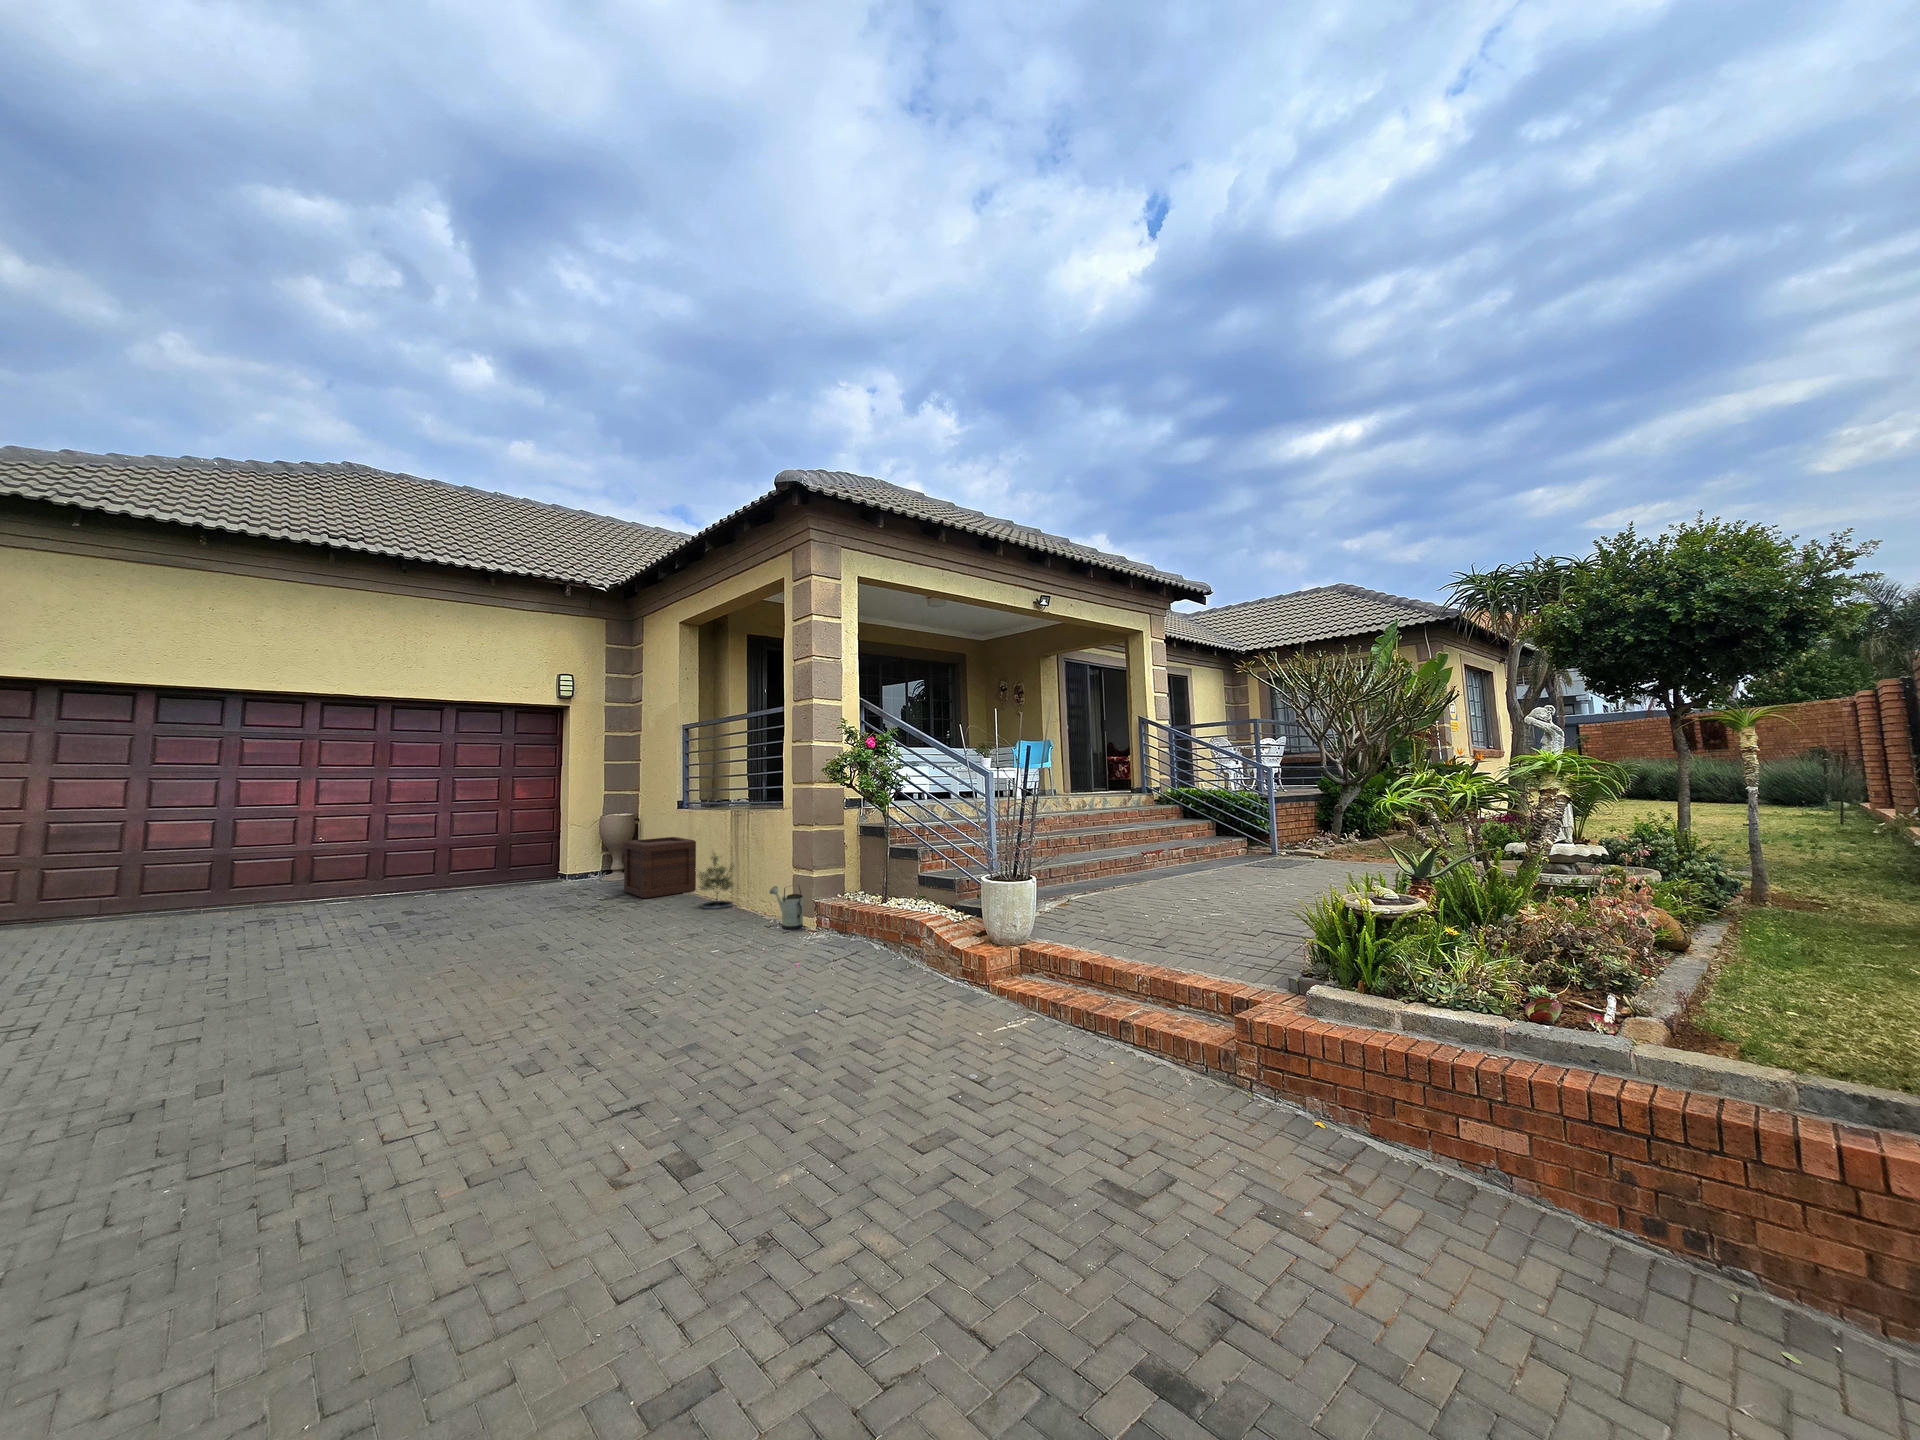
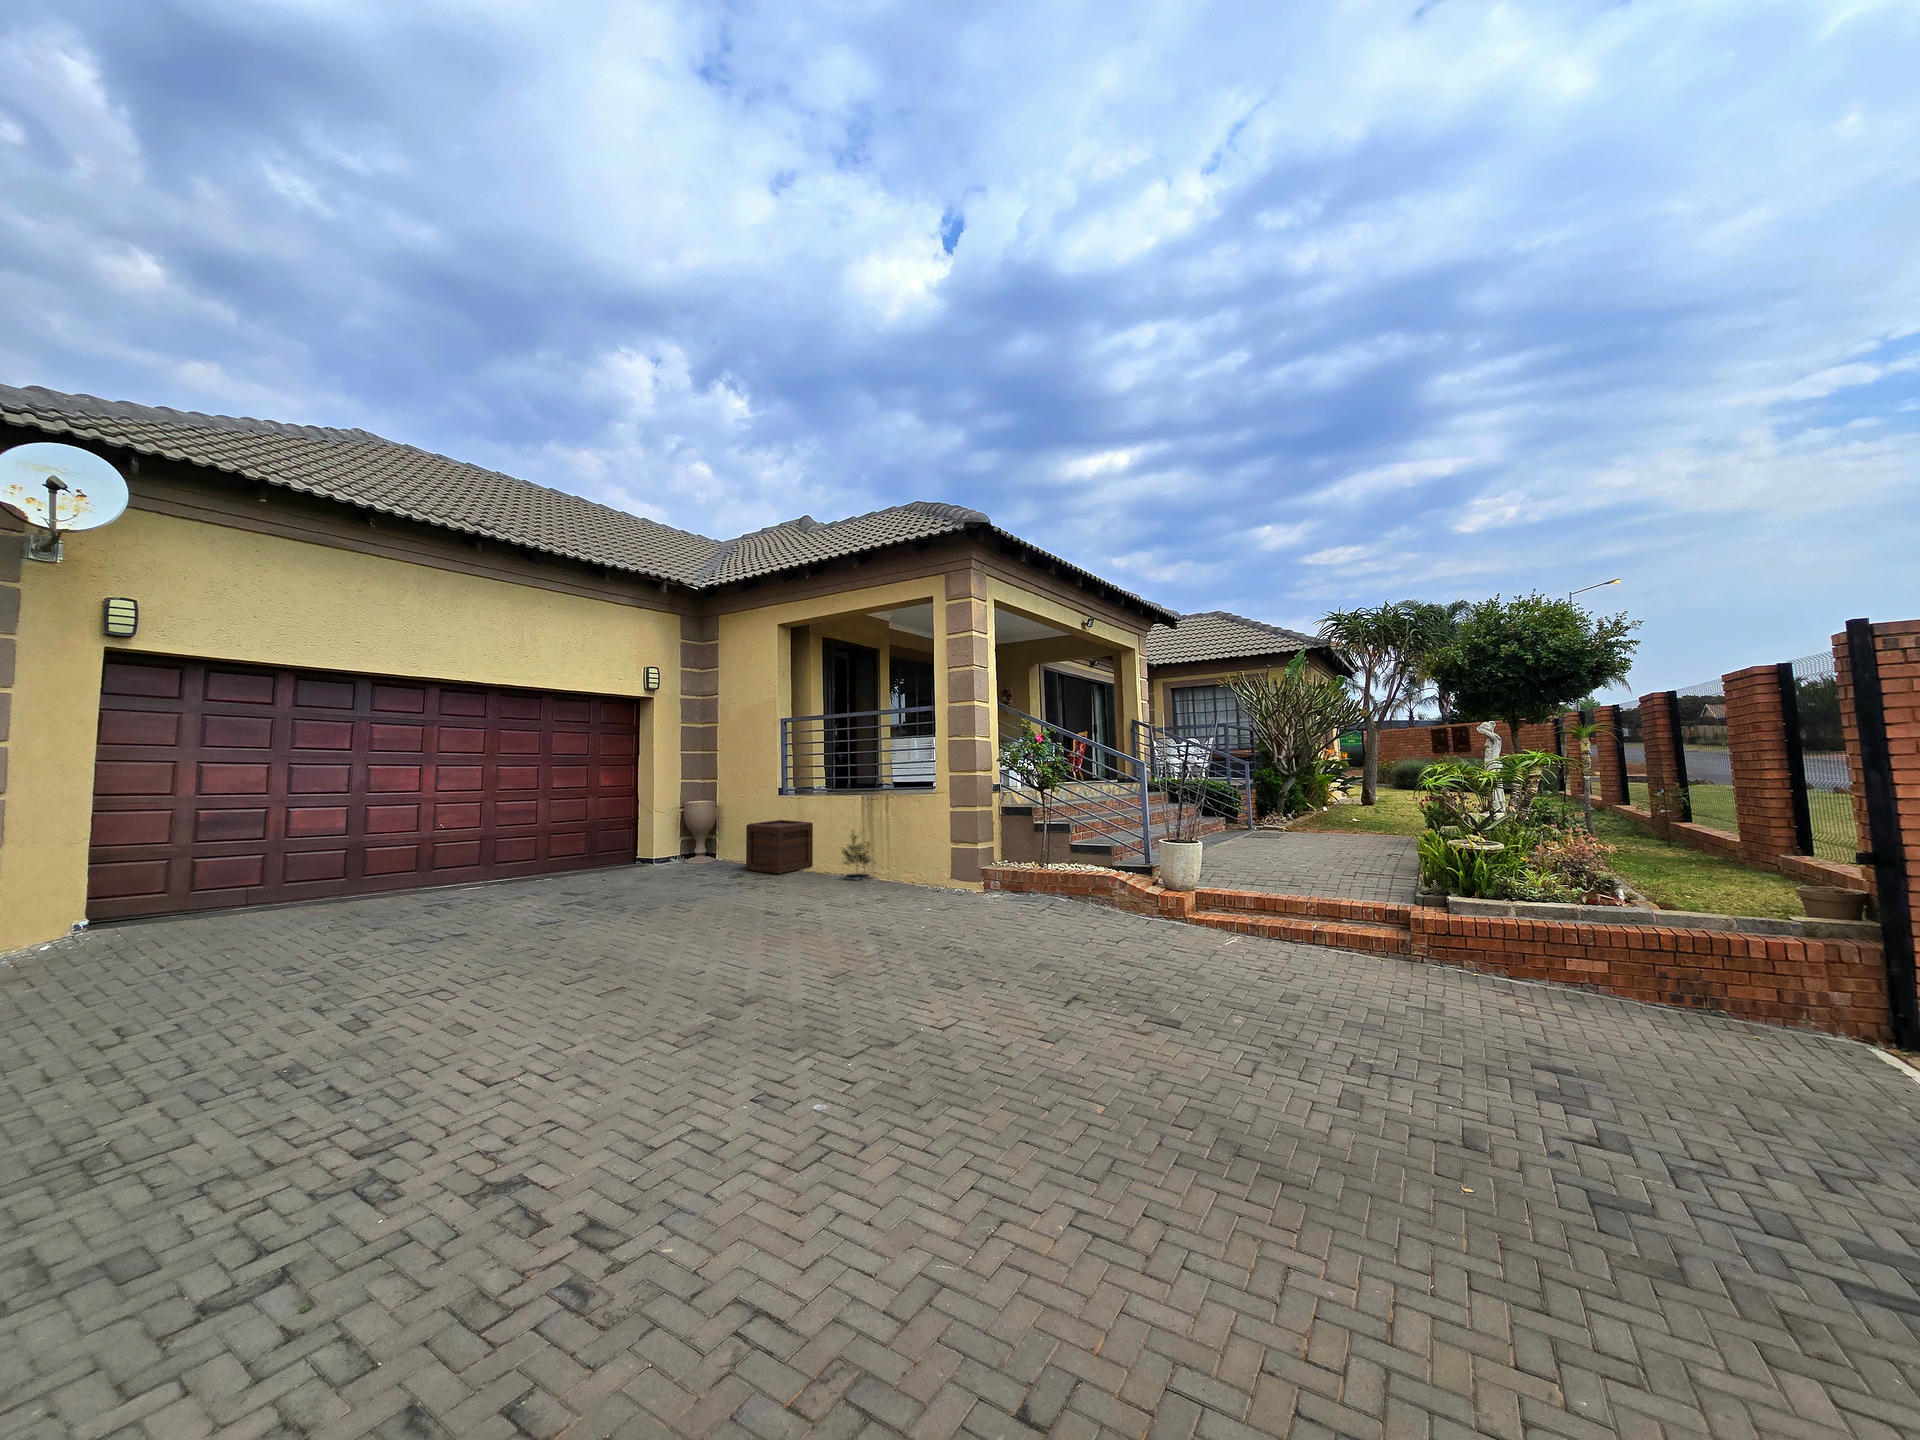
watering can: present [770,885,803,929] -> none [931,856,967,892]

